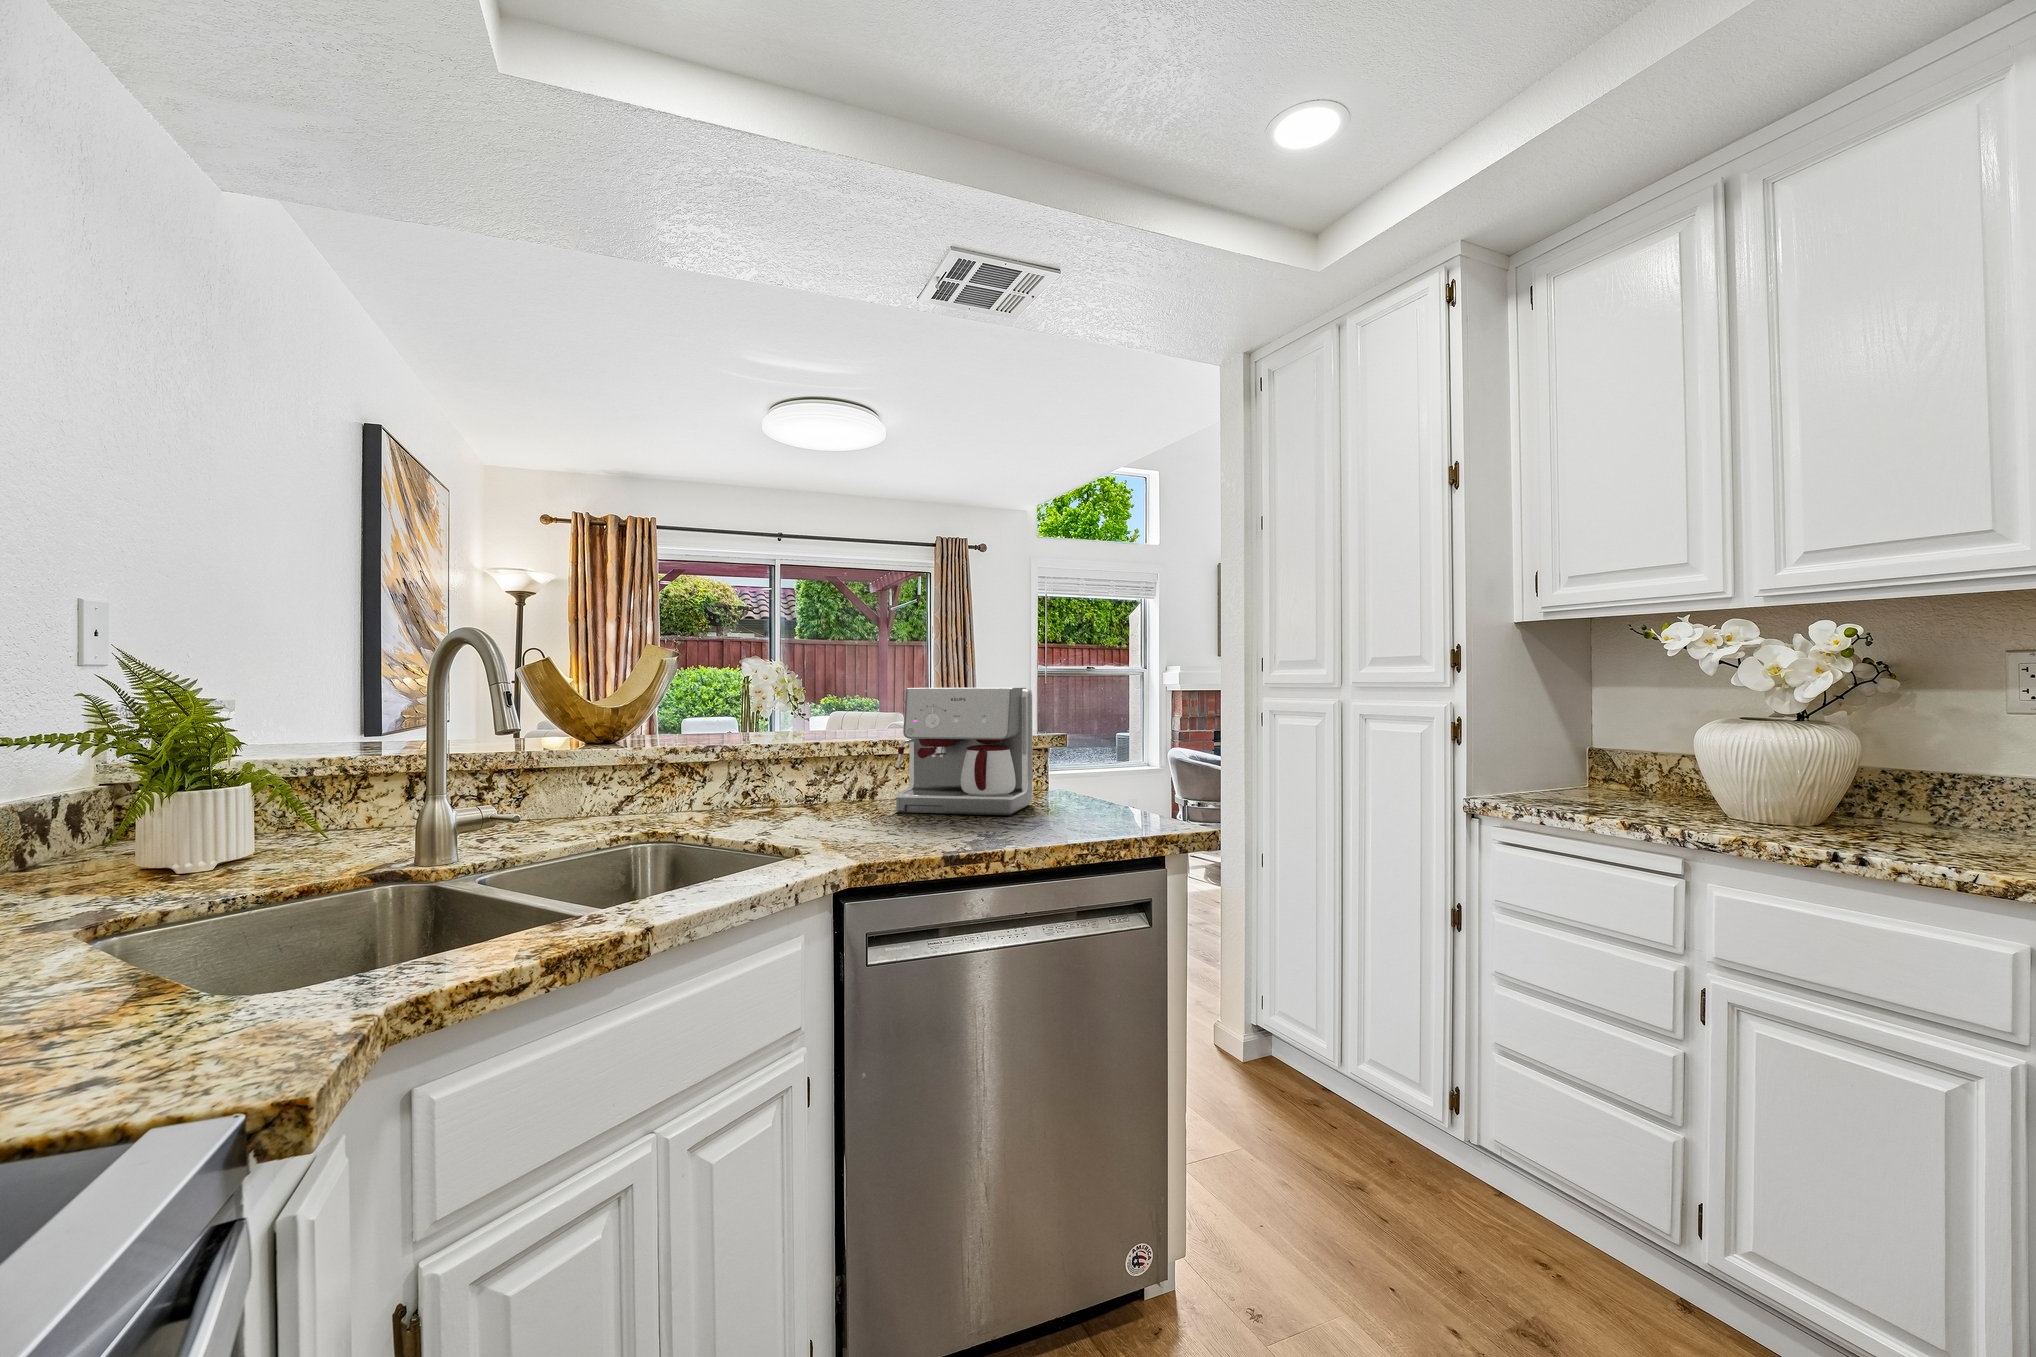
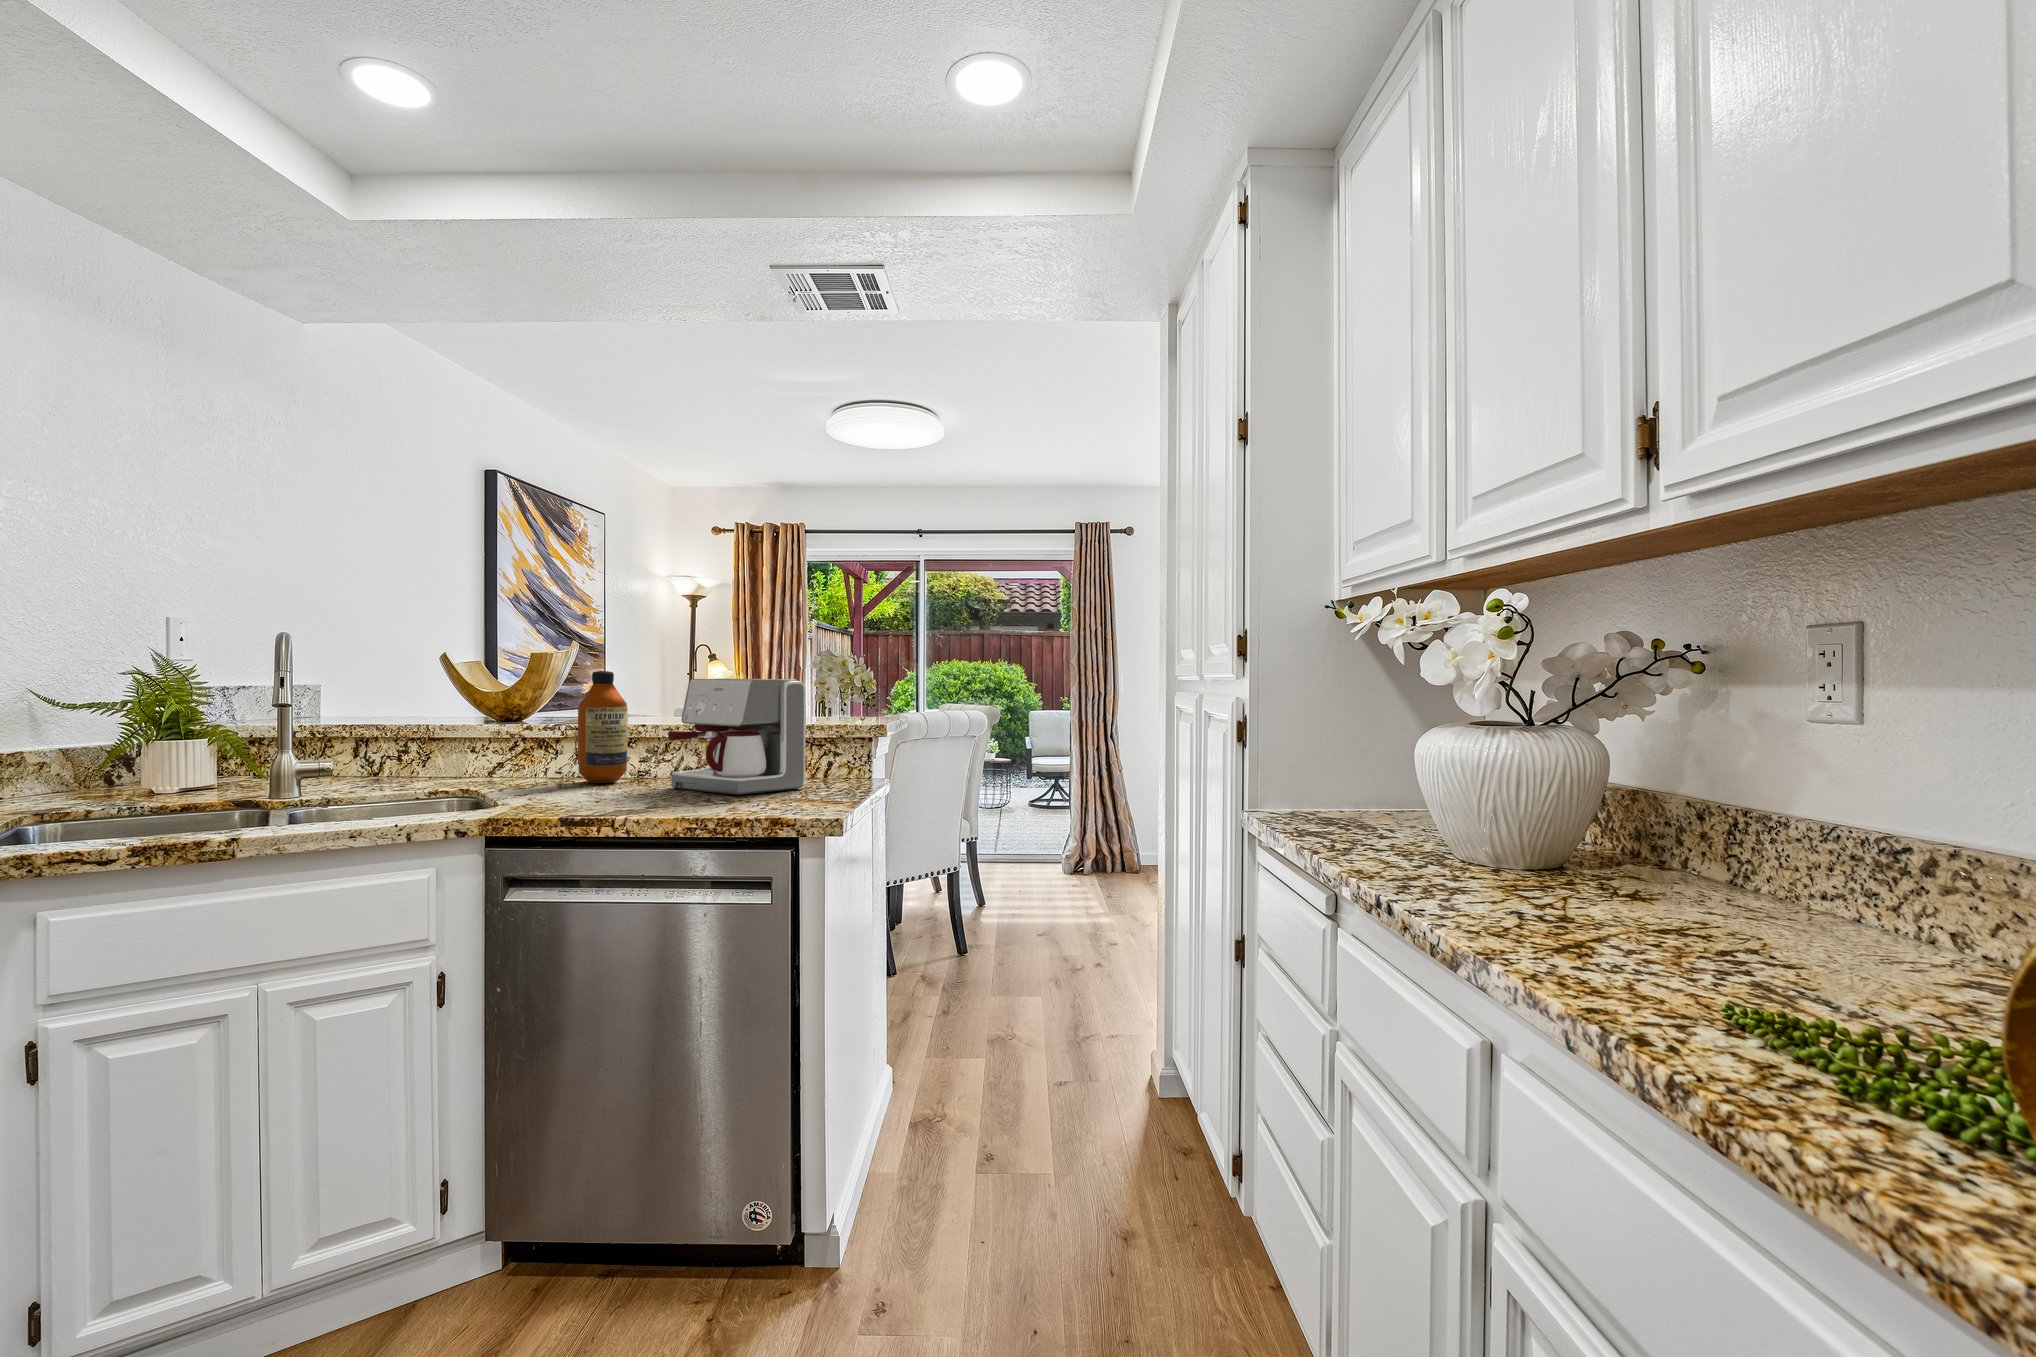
bottle: none [763,680,819,813] -> present [578,671,628,783]

